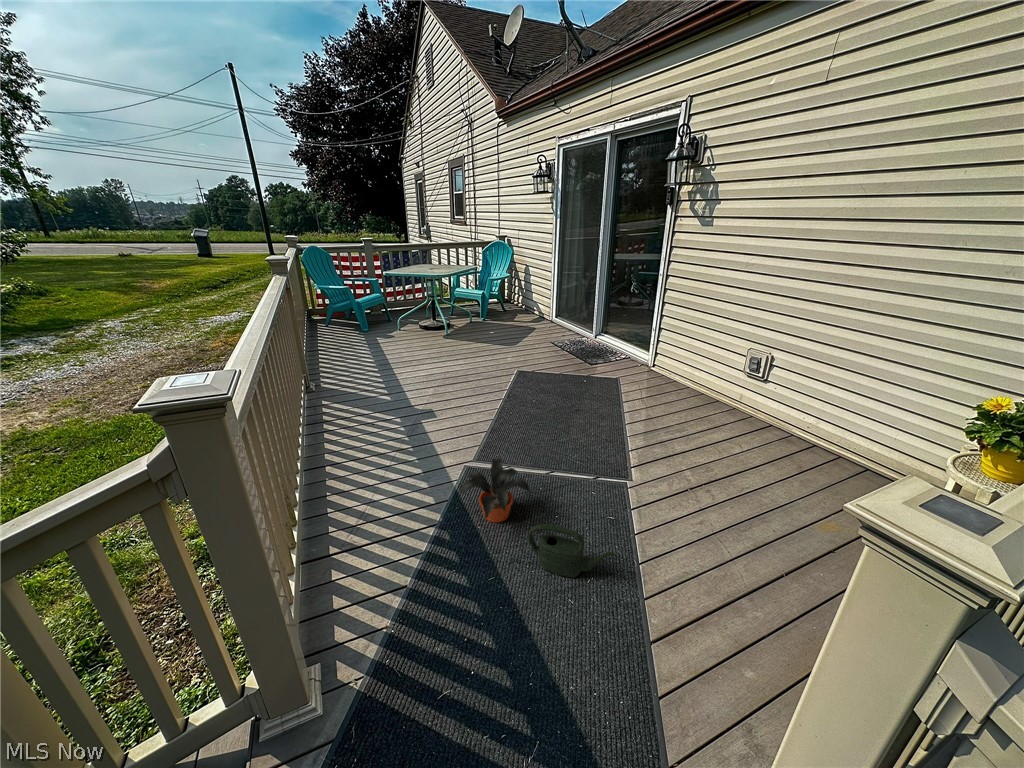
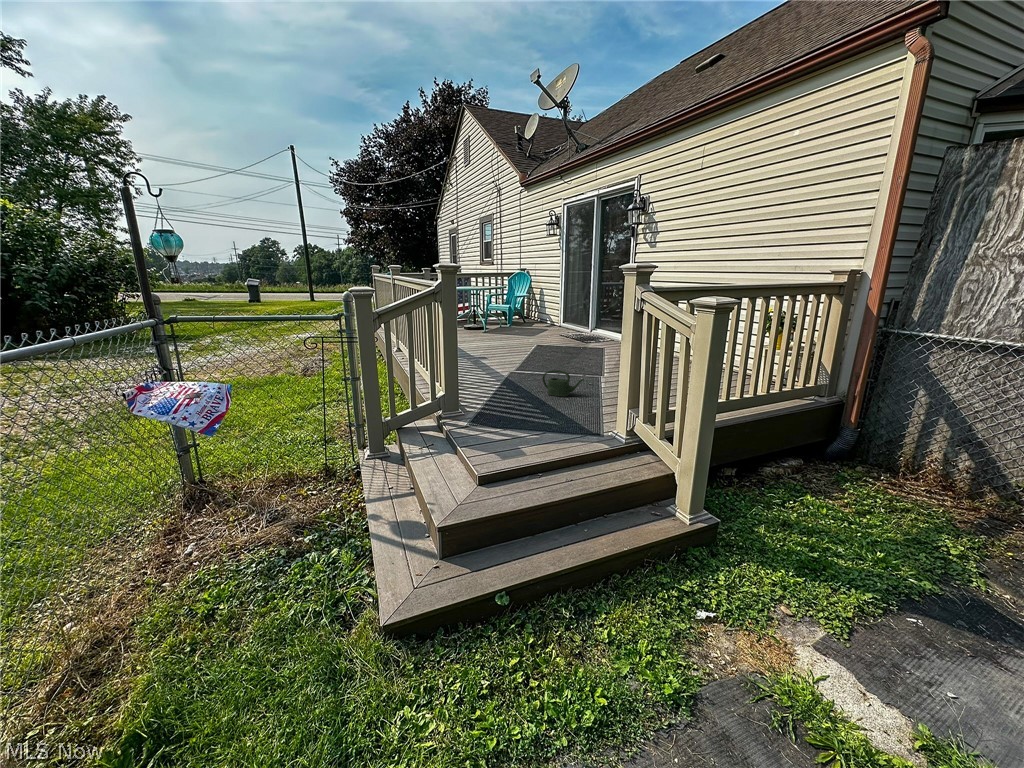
potted plant: present [460,458,530,523] -> none [507,356,543,386]

